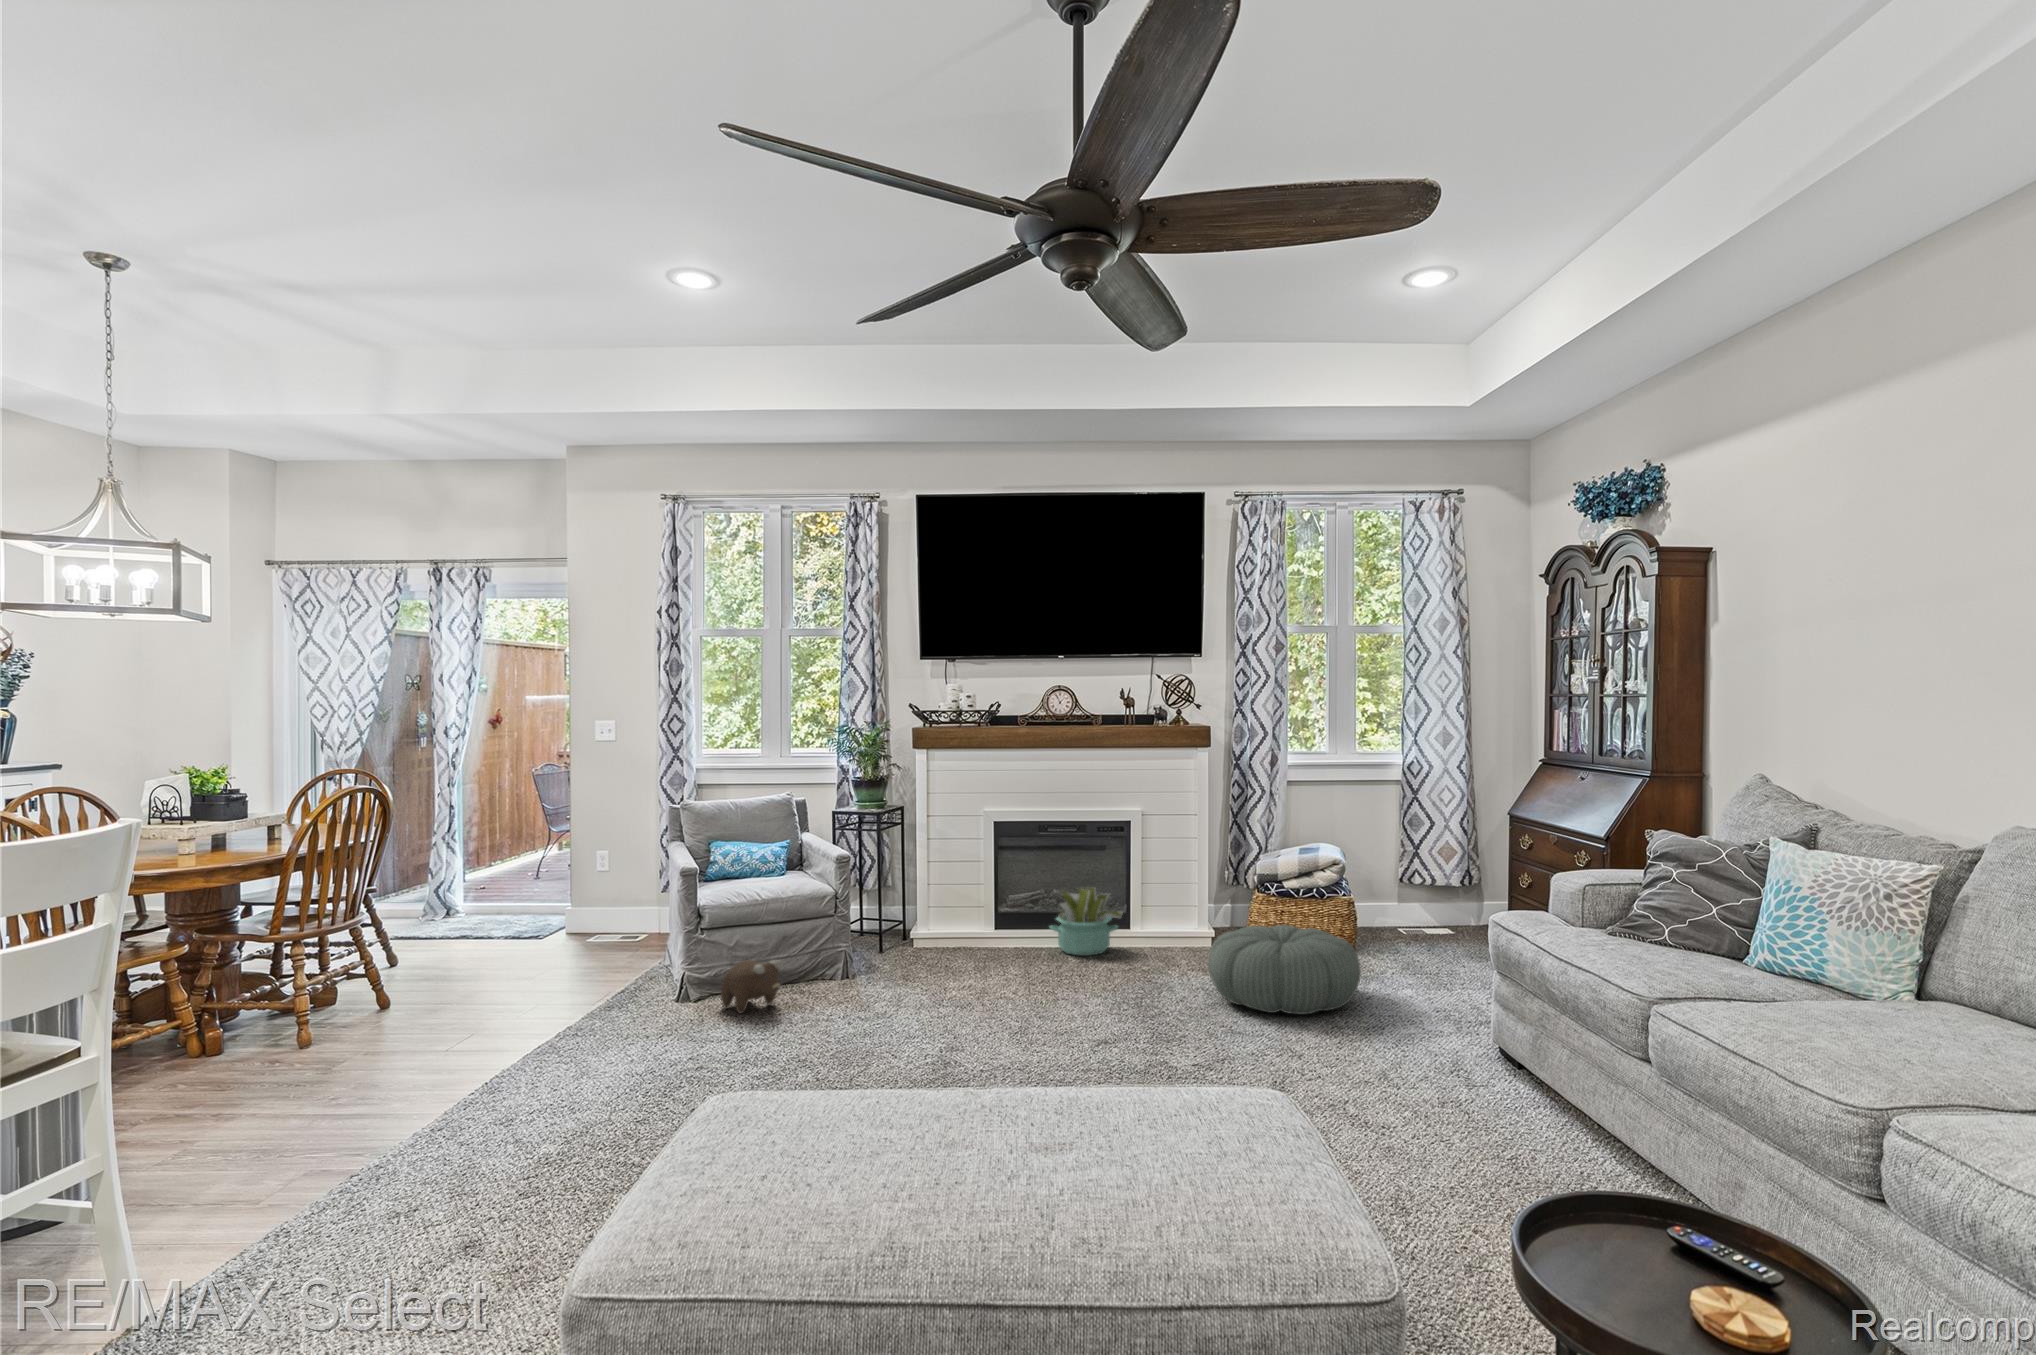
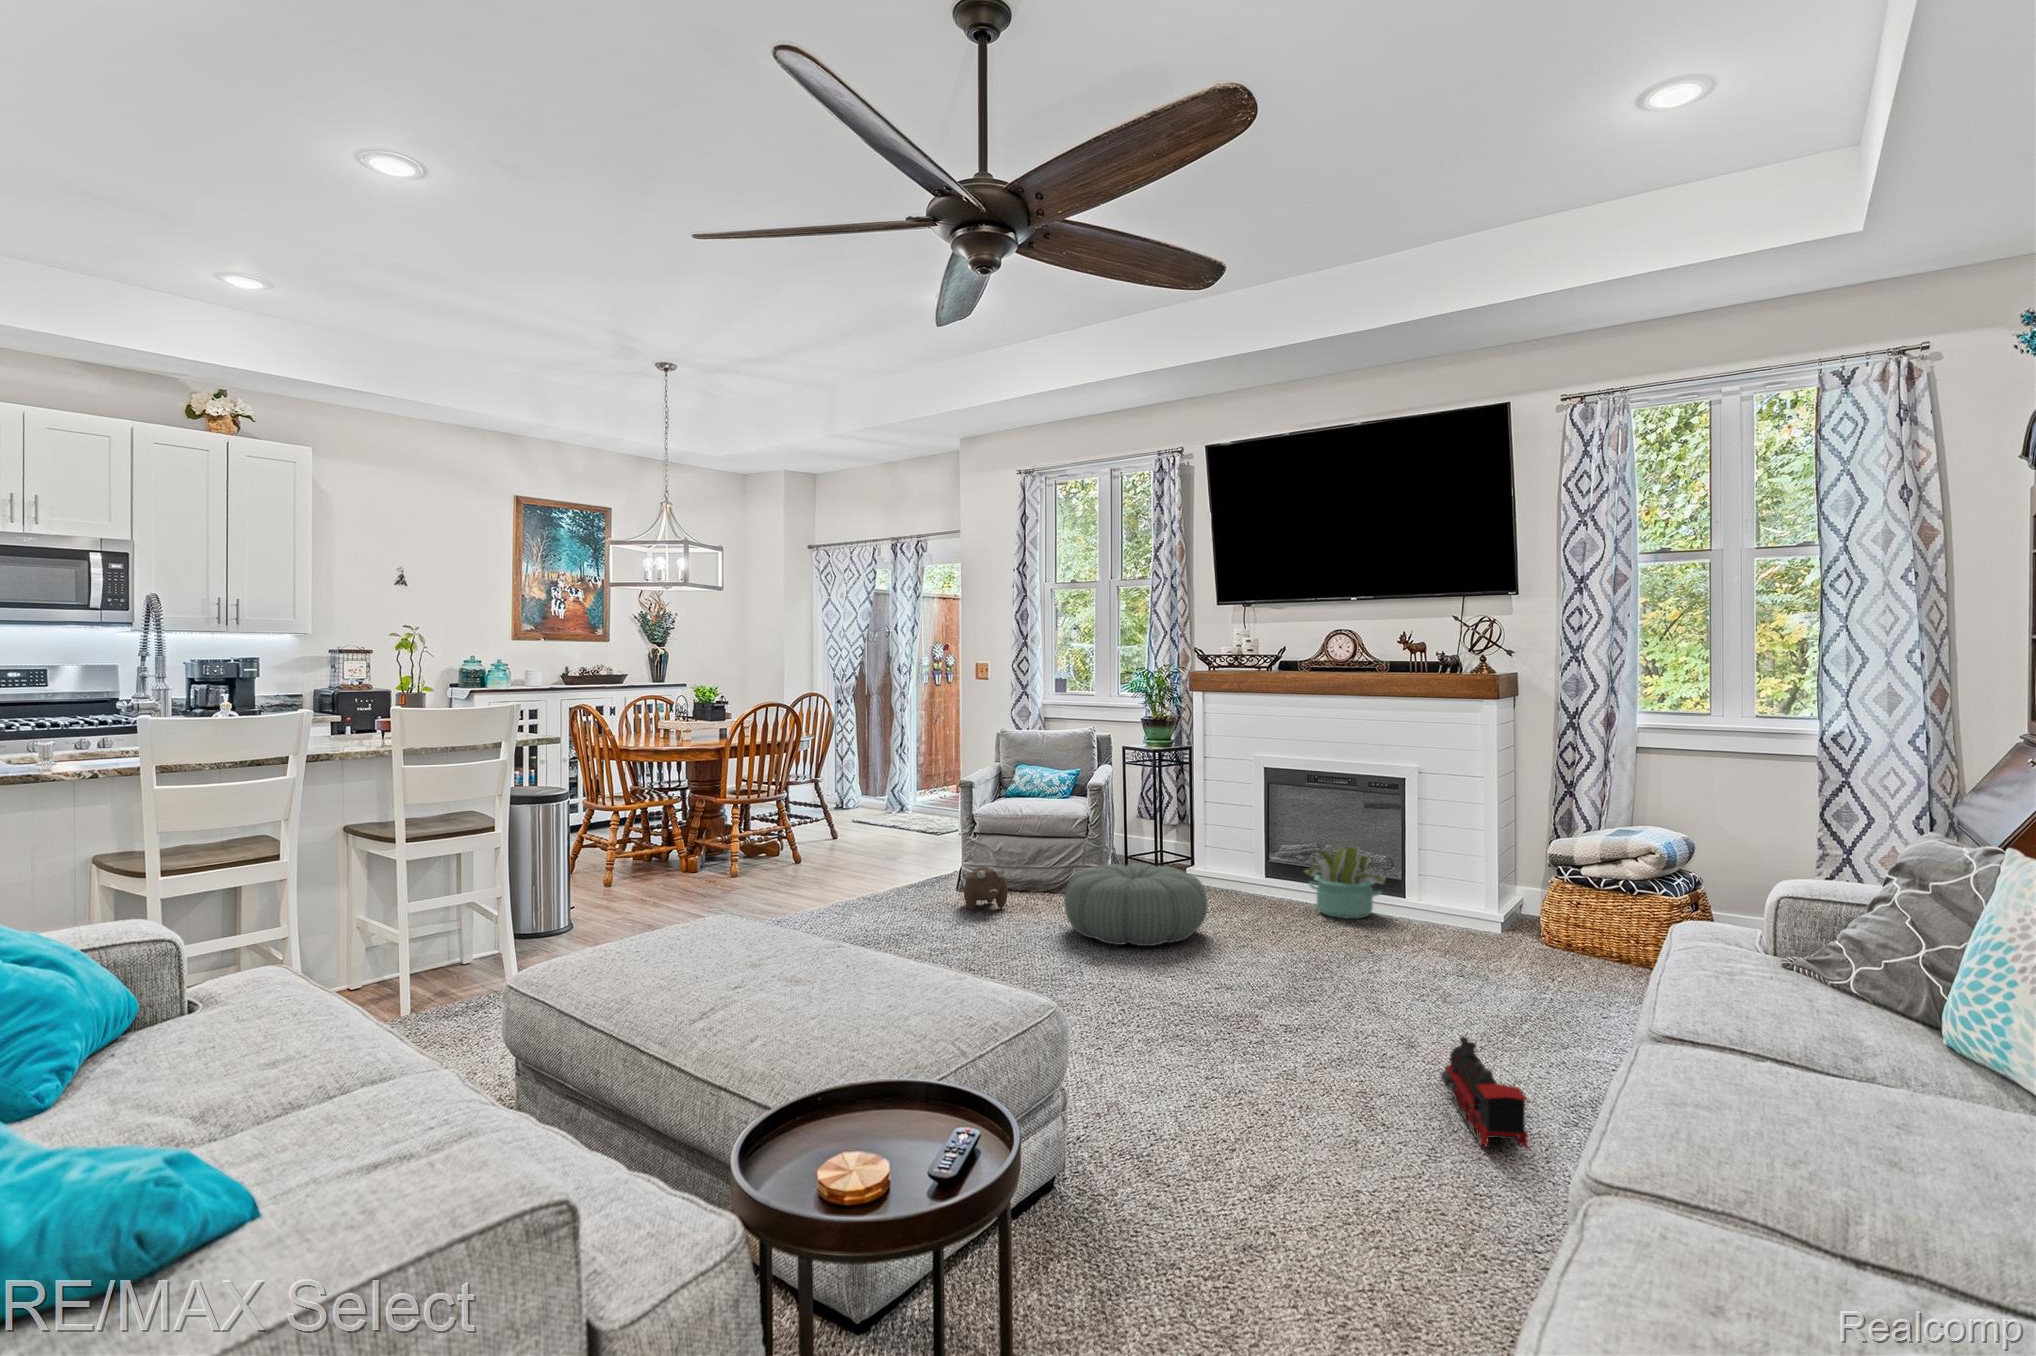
pouf: present [1208,925,1361,1015] -> present [1064,863,1208,946]
toy train: none [1387,1032,1517,1116] -> present [1441,1036,1528,1149]

